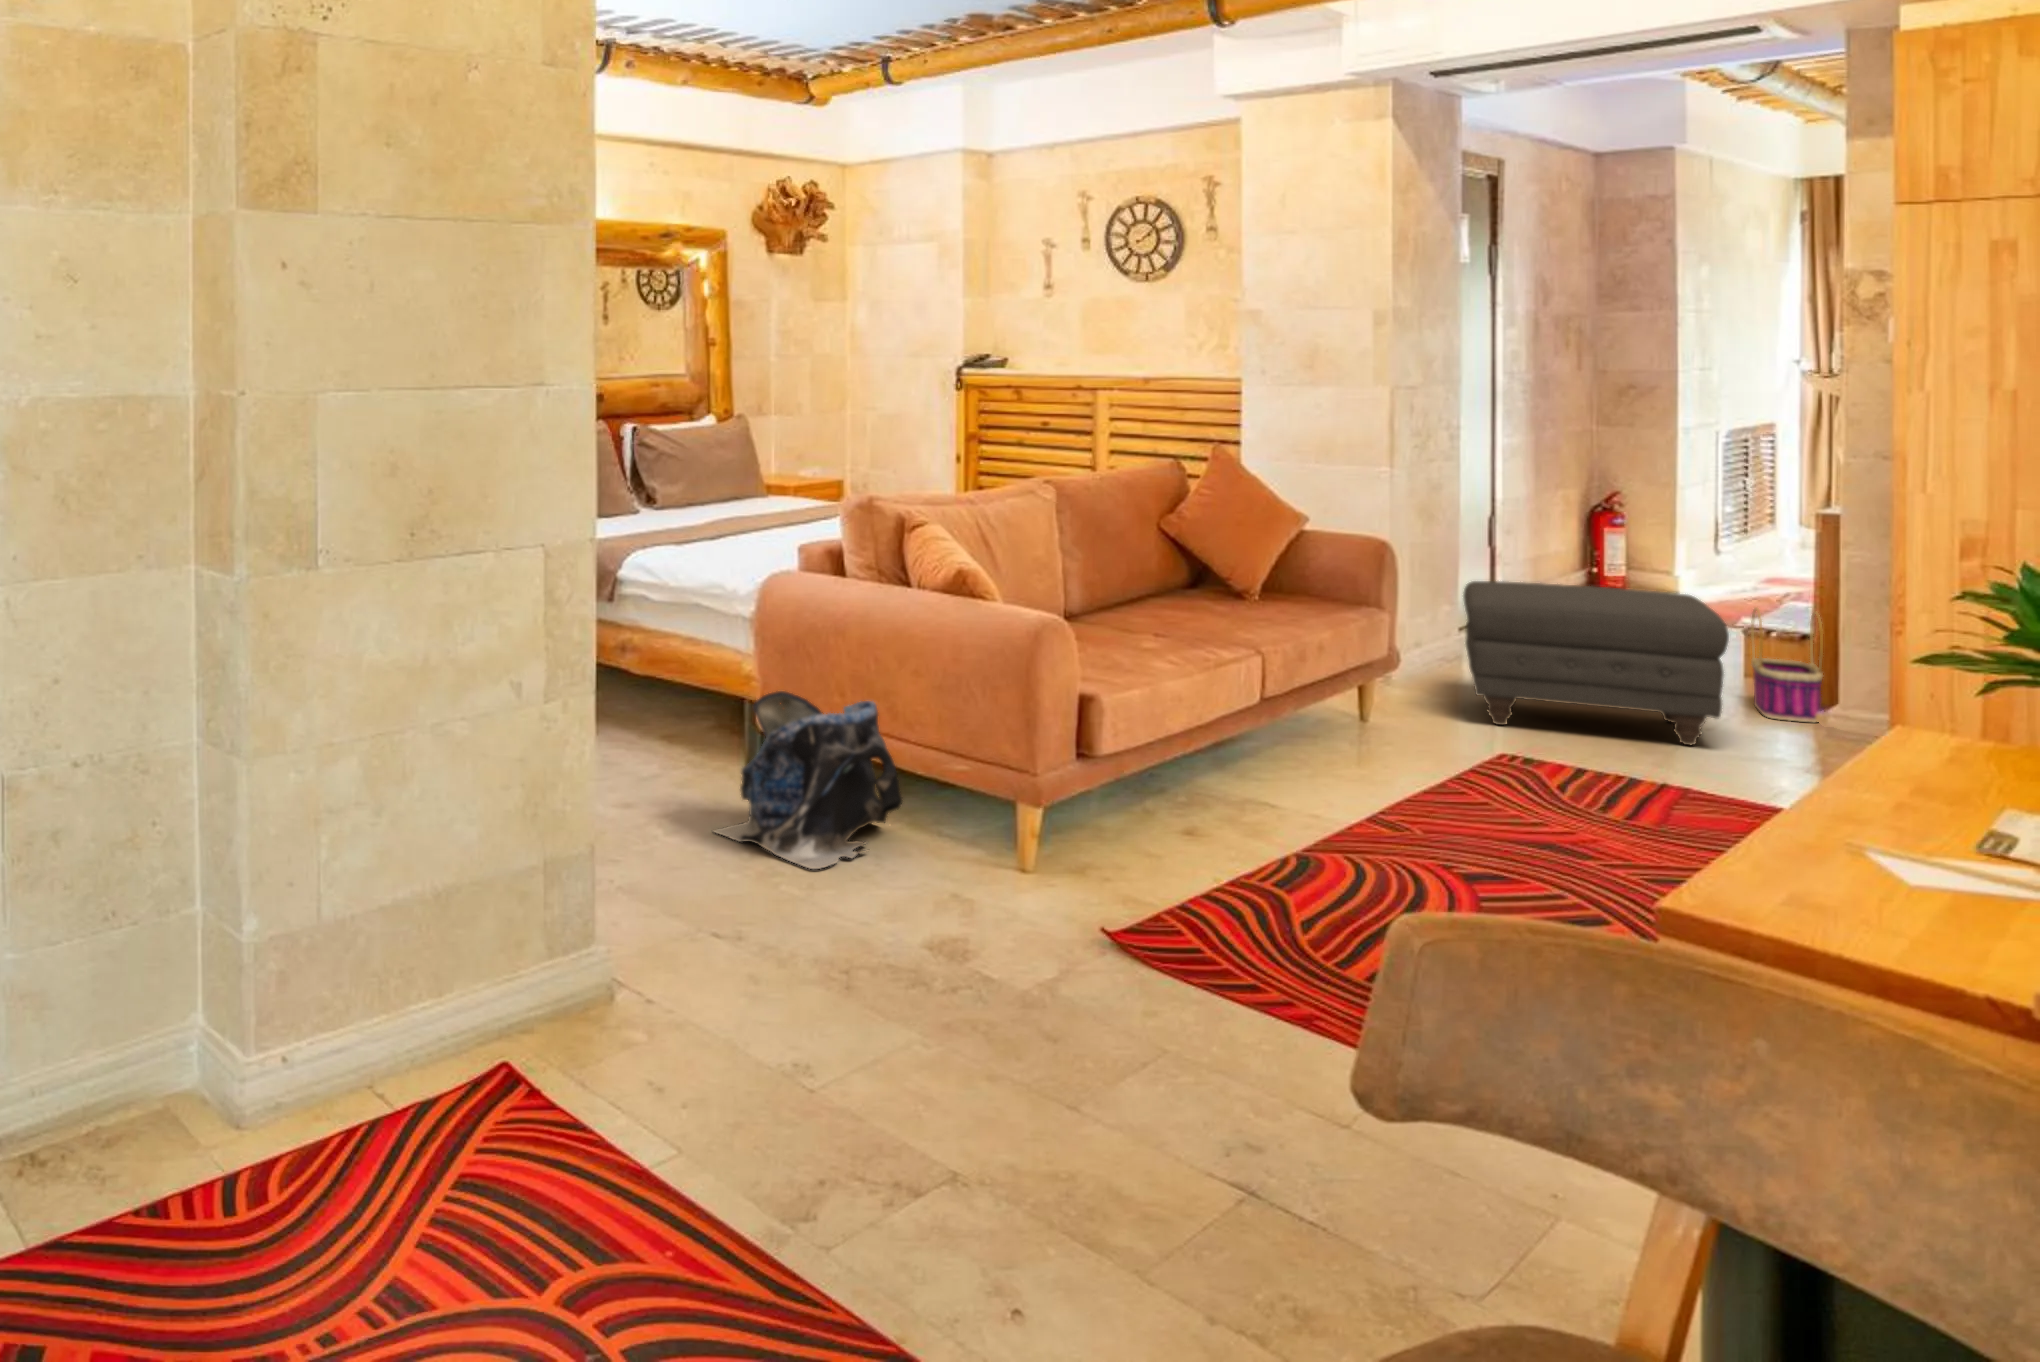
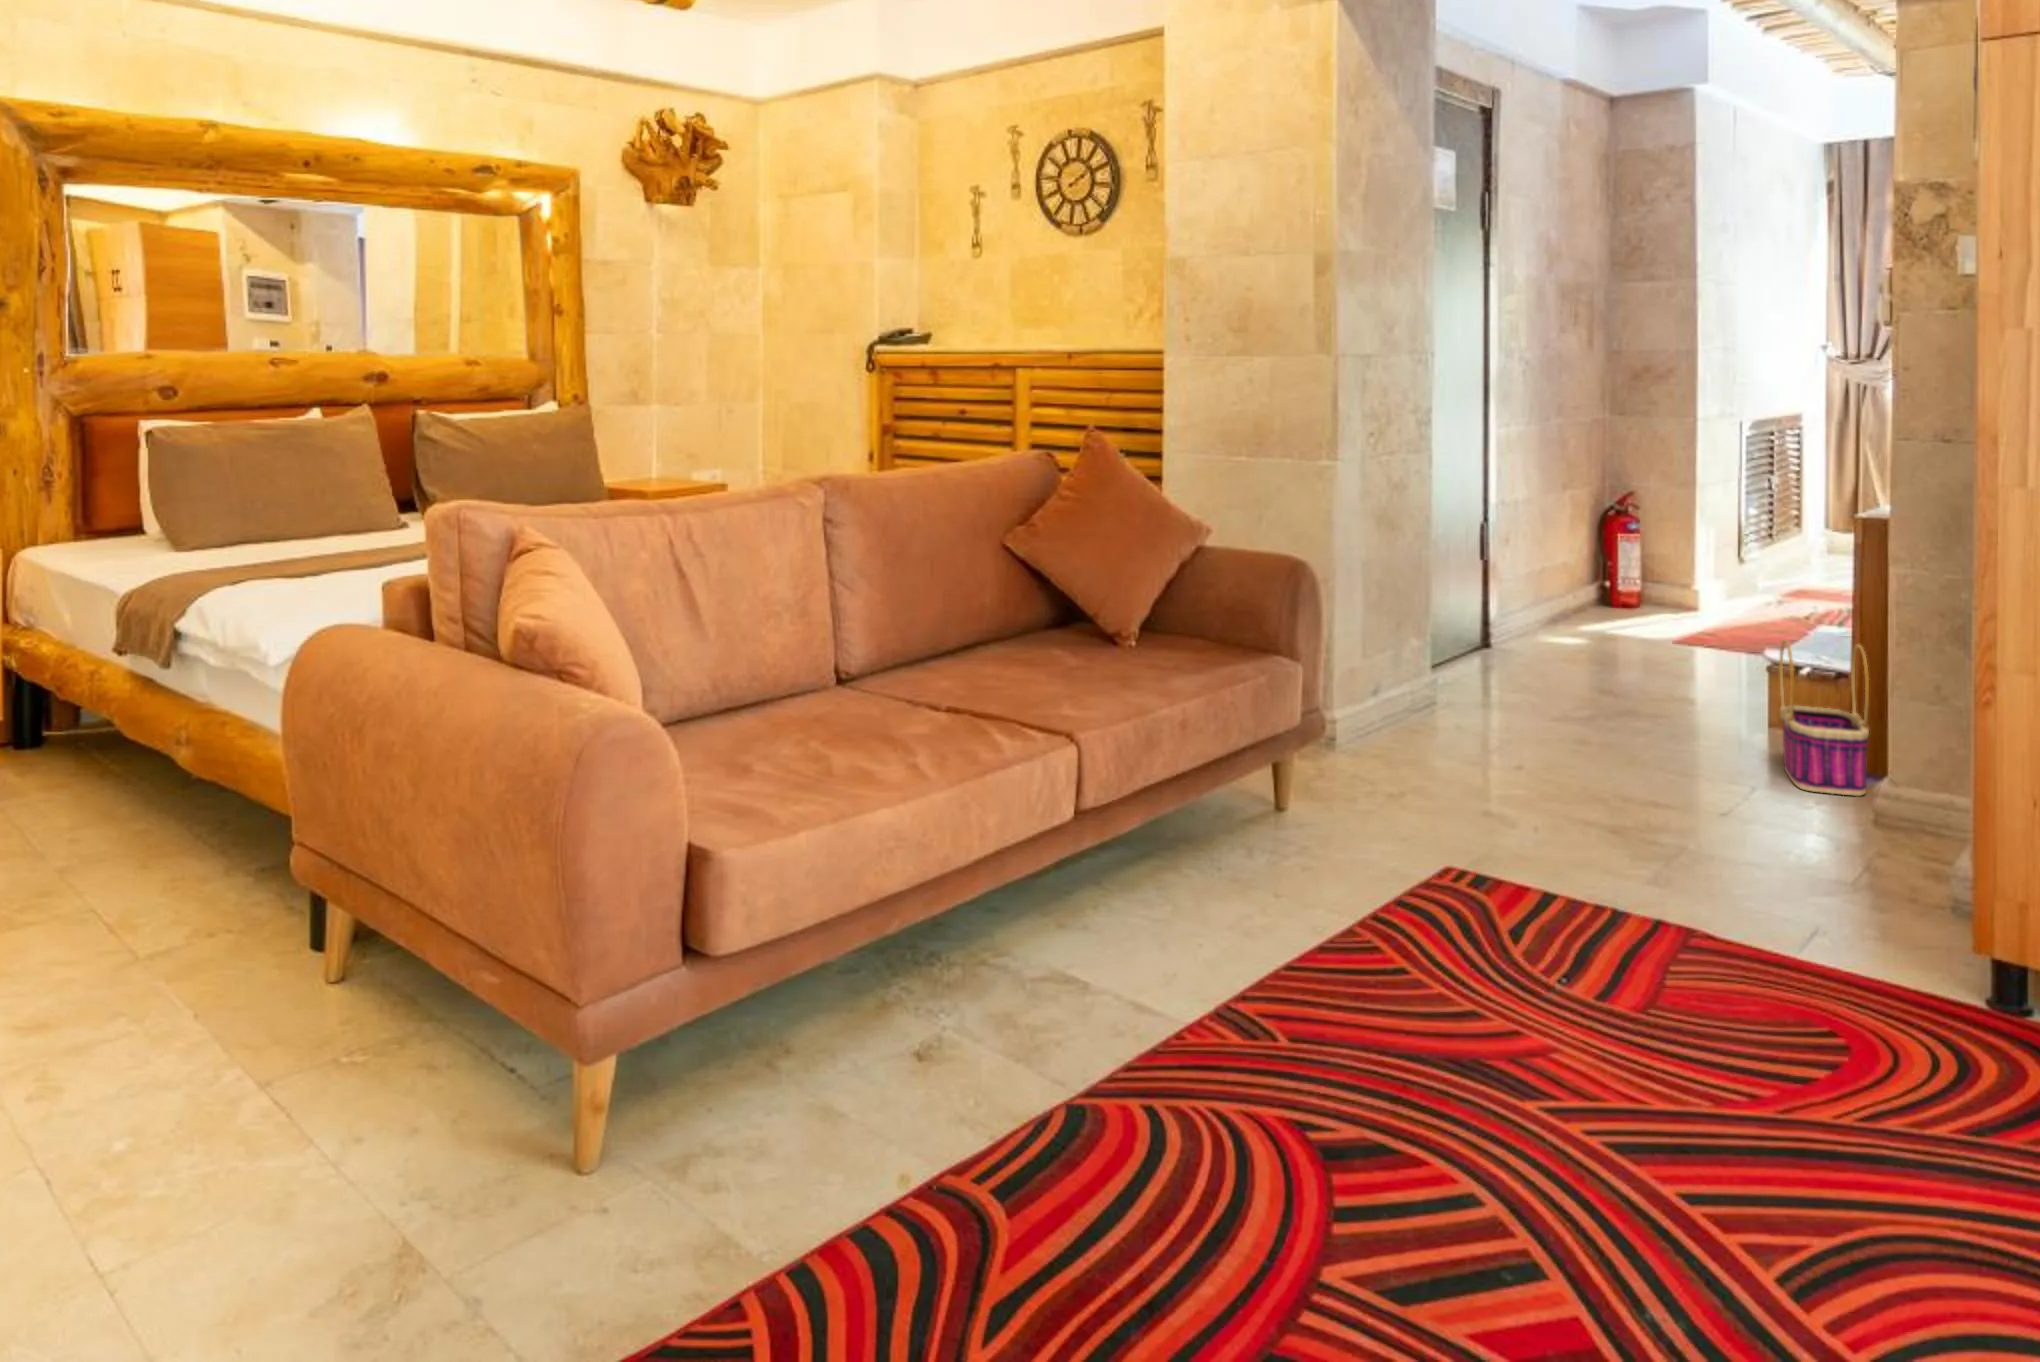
ottoman: present [1463,581,1729,745] -> none [1413,608,1752,842]
backpack: present [714,691,902,869] -> none [56,834,401,1209]

